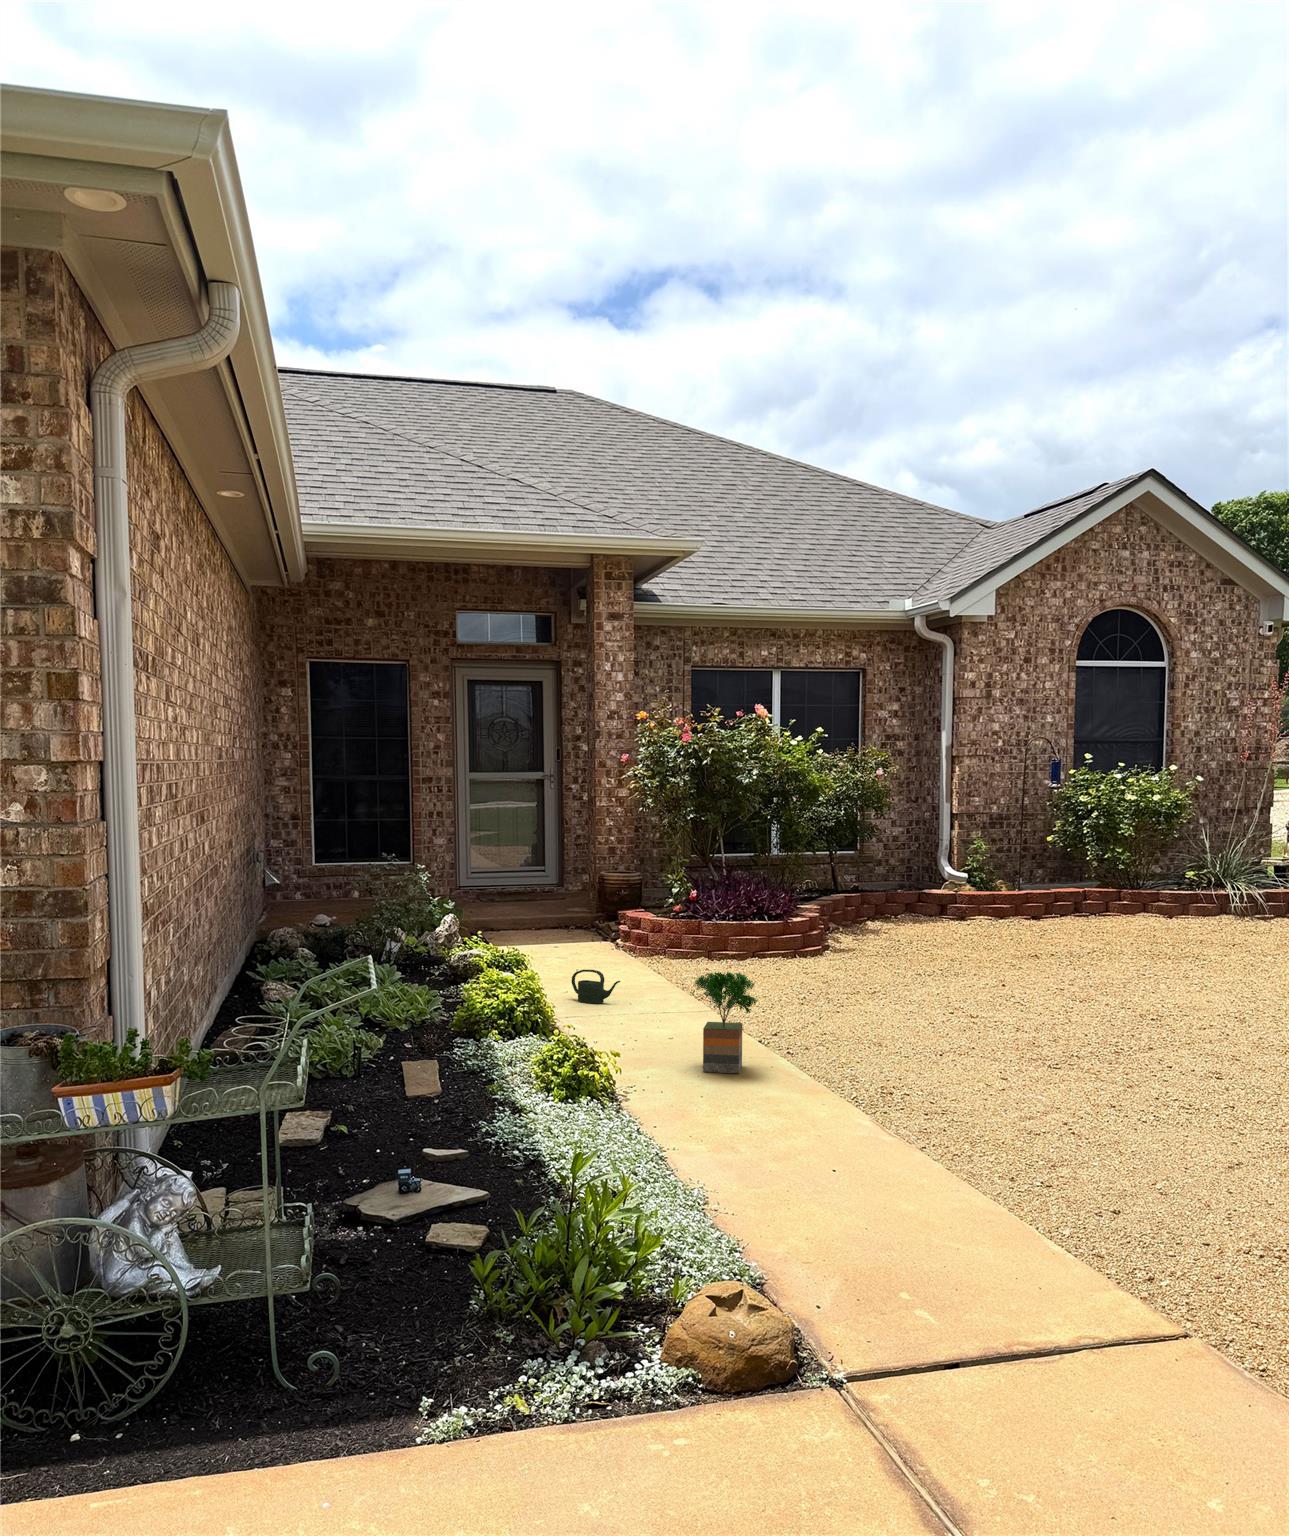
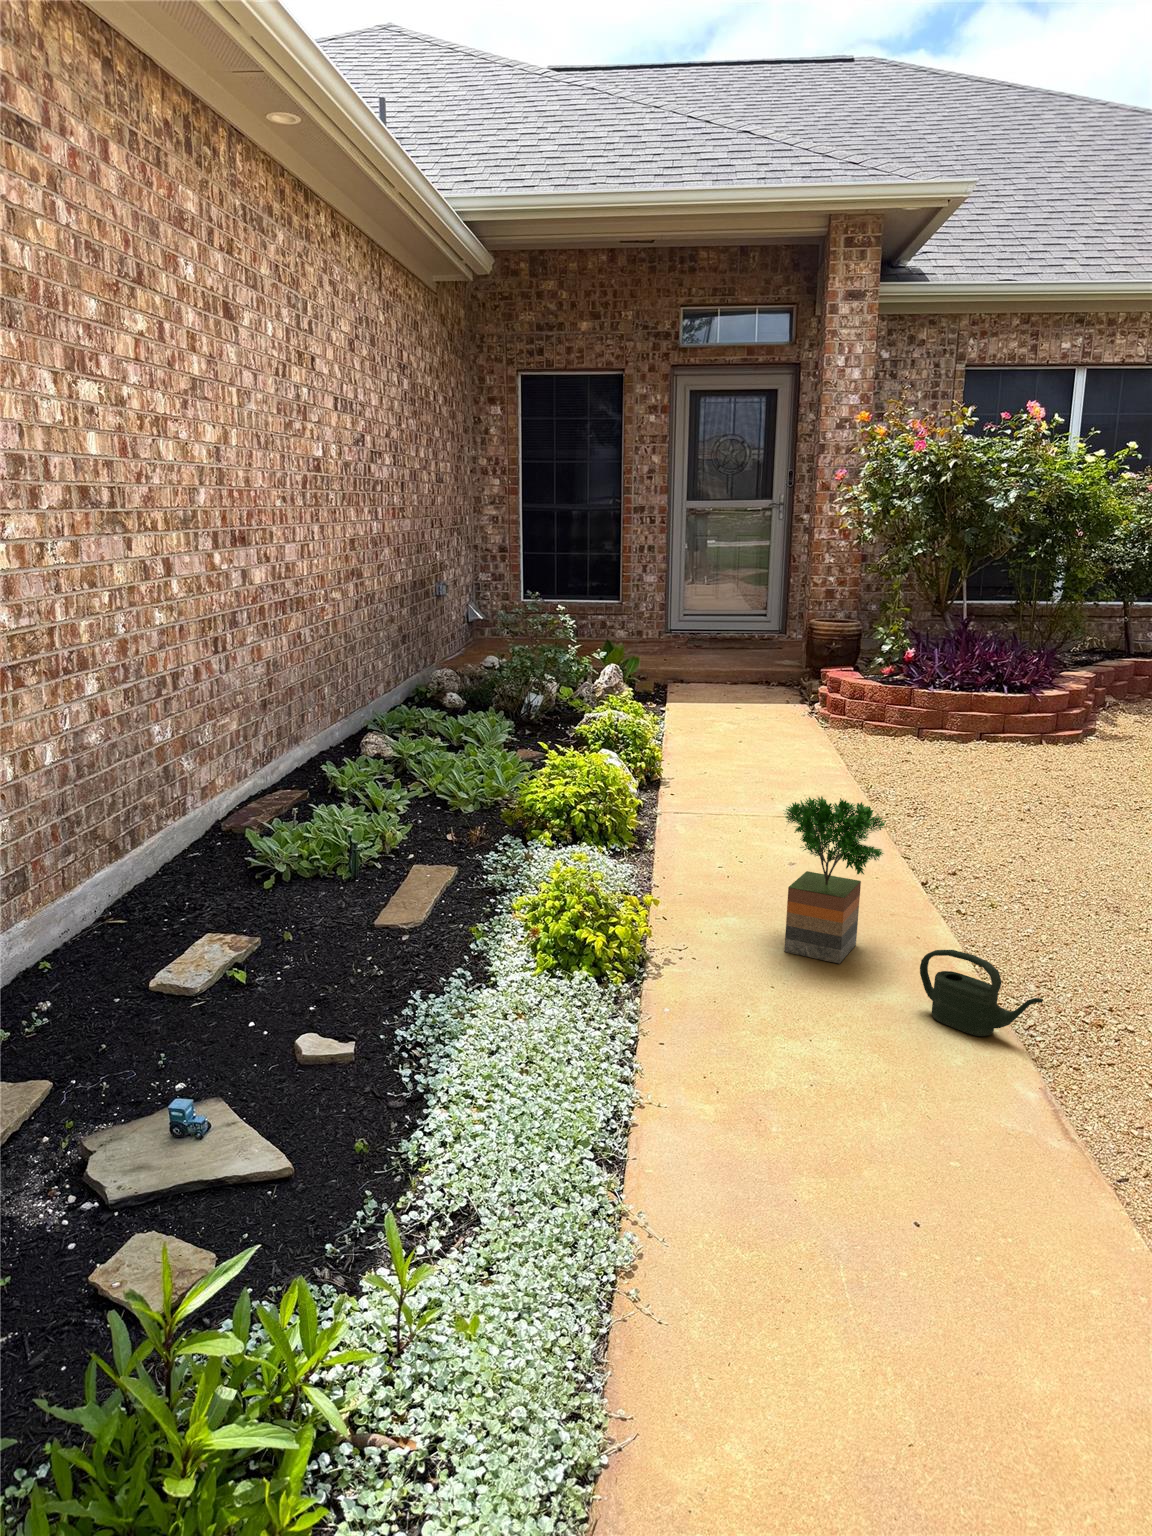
watering can: present [572,970,620,1004] -> present [920,950,1043,1036]

